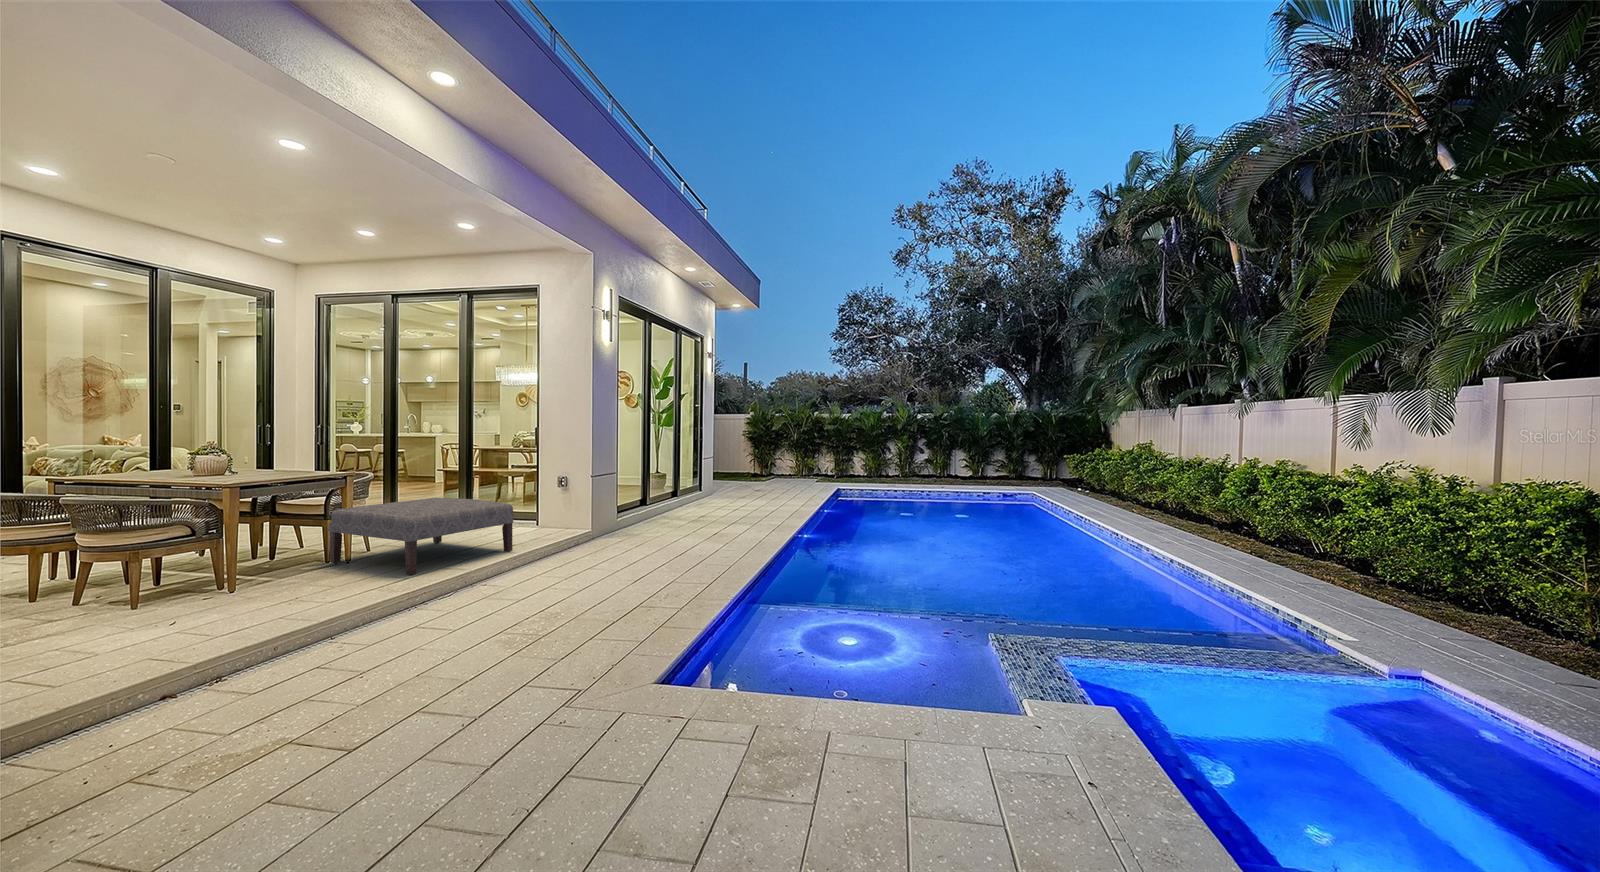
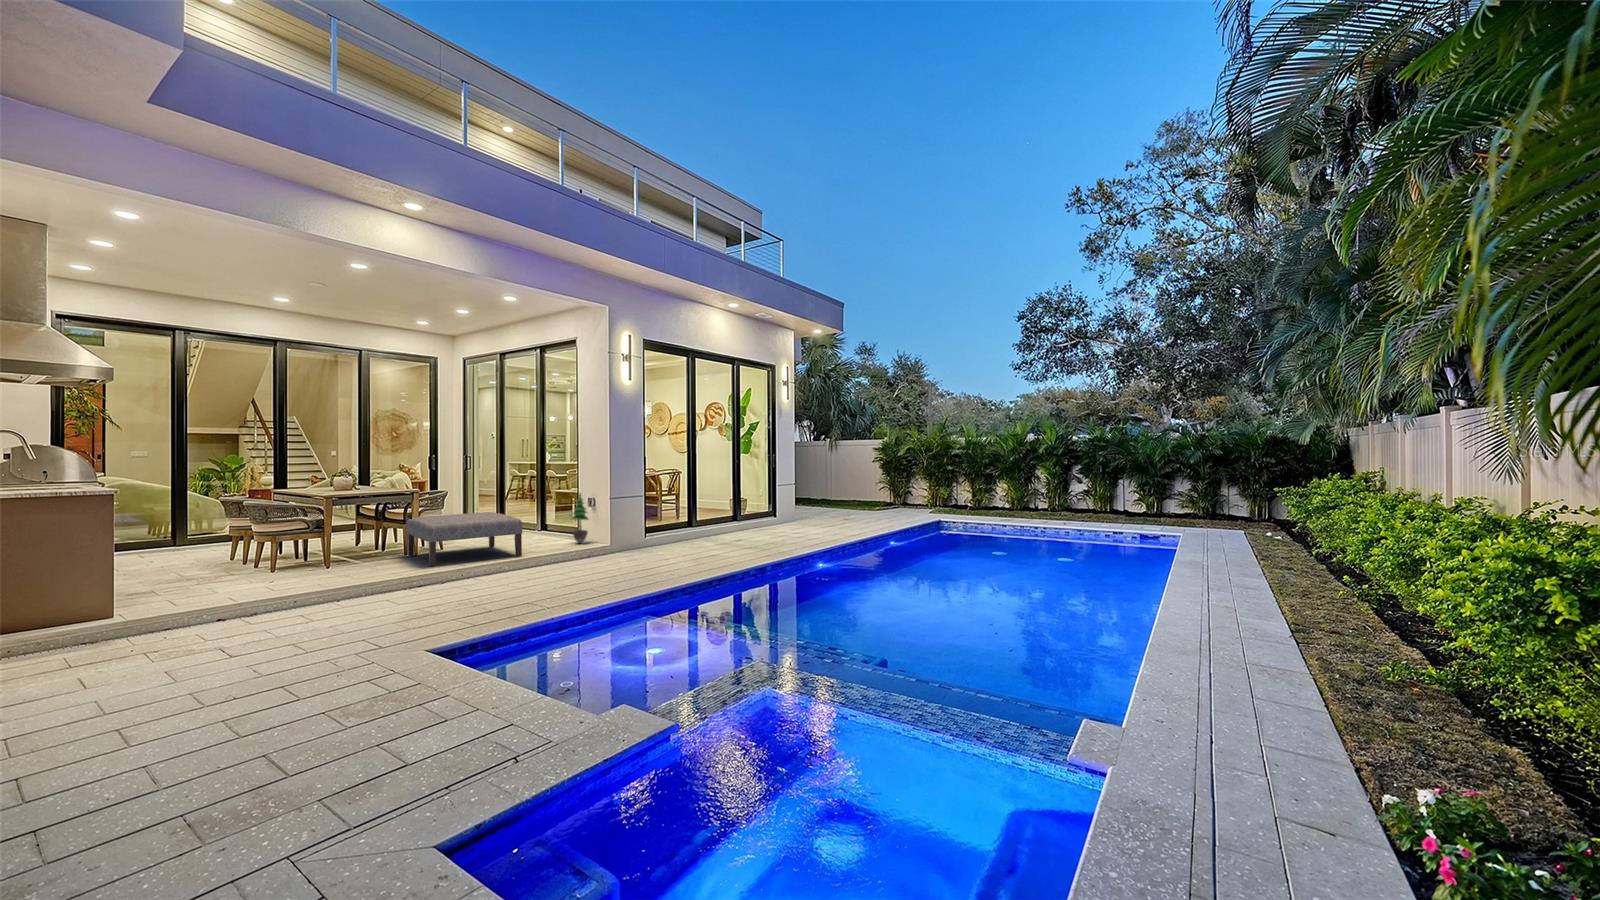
potted tree: none [539,468,563,531] -> present [572,494,588,543]

